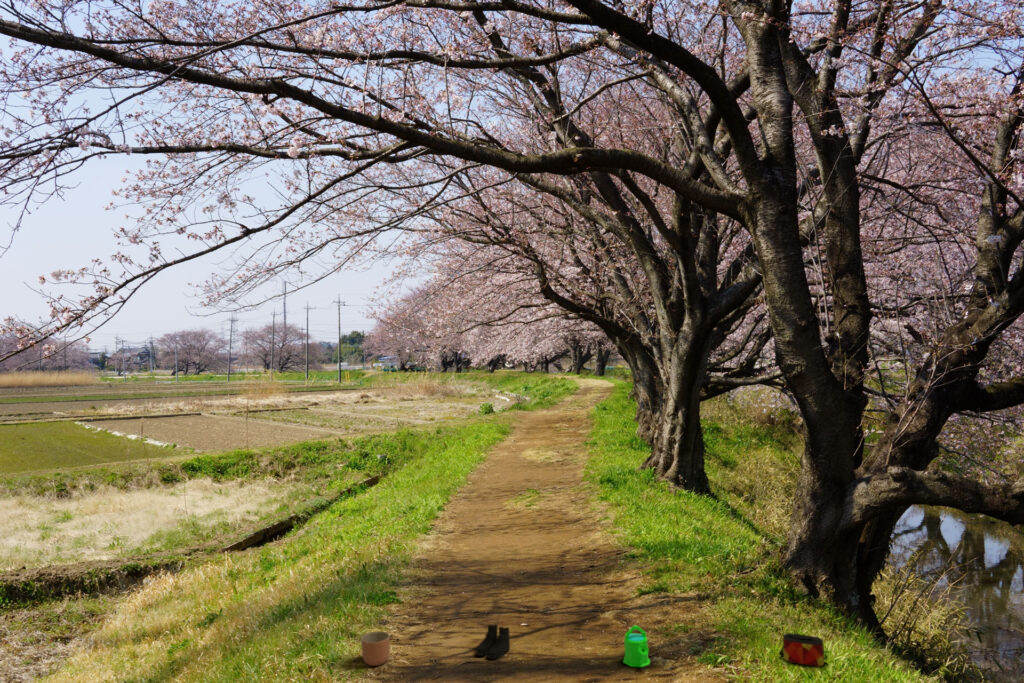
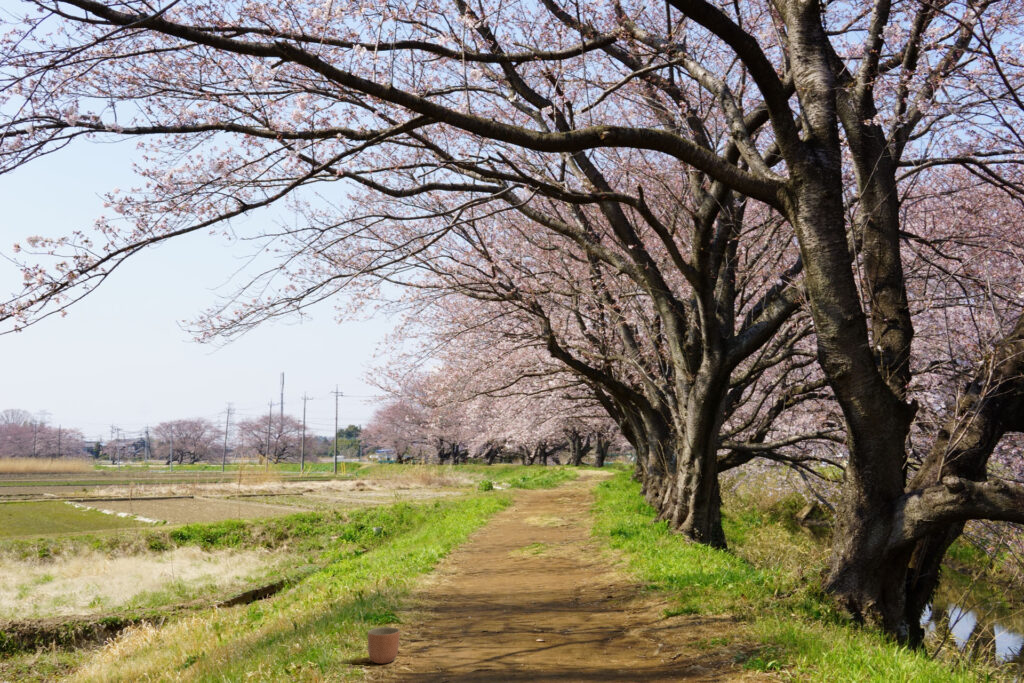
boots: present [476,624,510,659] -> none [496,622,534,659]
watering can: present [623,626,650,667] -> none [663,618,694,665]
bag: present [779,633,827,667] -> none [840,626,897,661]

